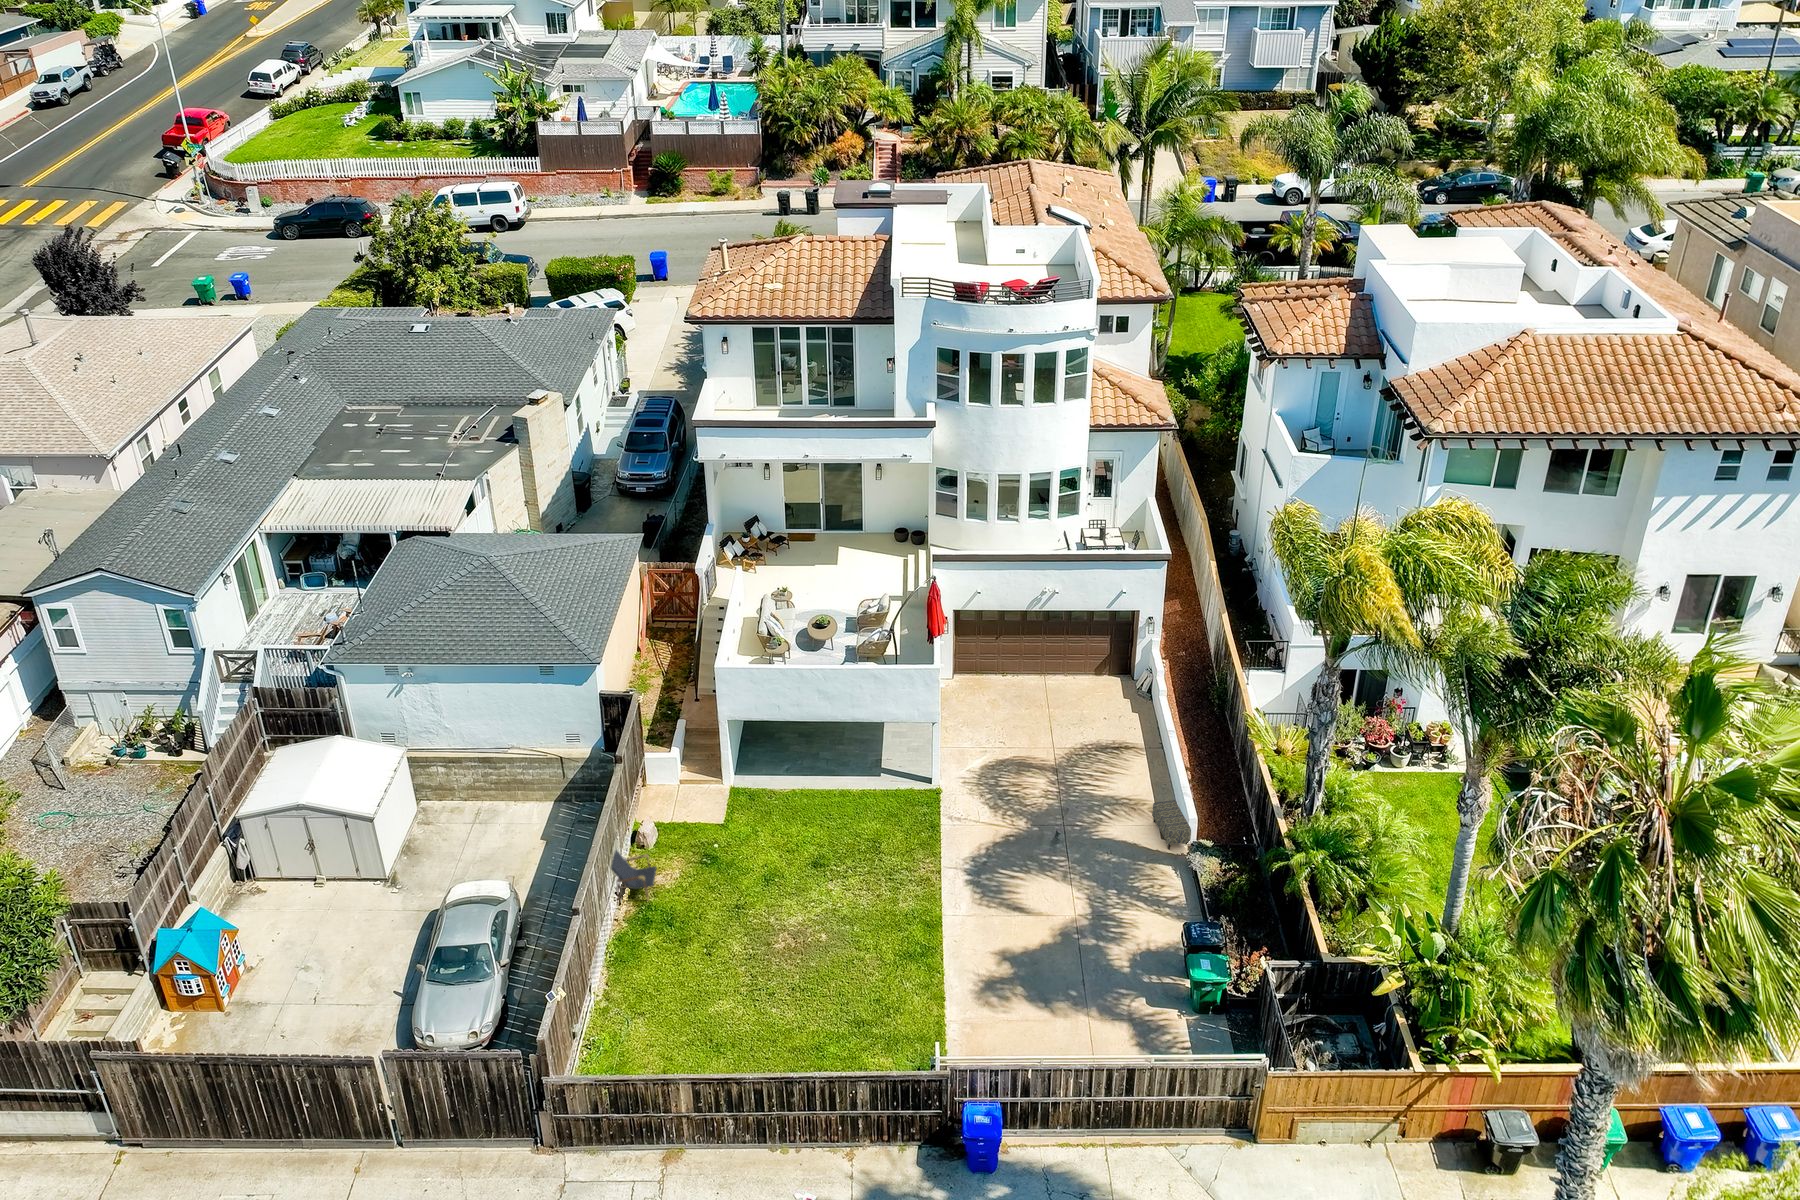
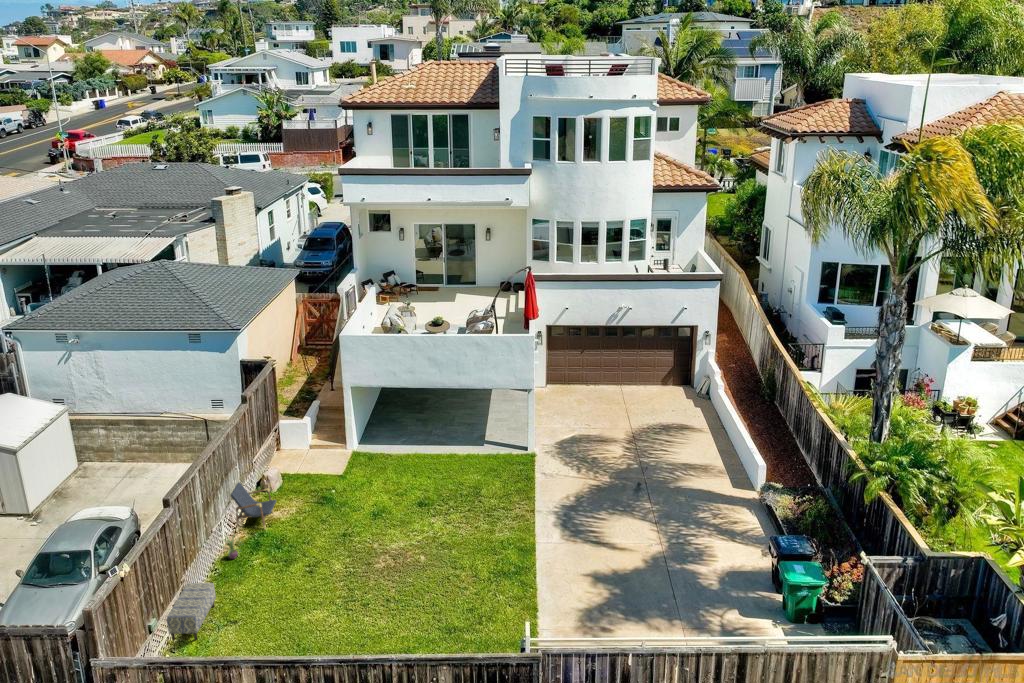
bench: present [1152,800,1191,850] -> present [167,583,216,640]
decorative plant: none [604,915,635,941] -> present [226,536,238,559]

